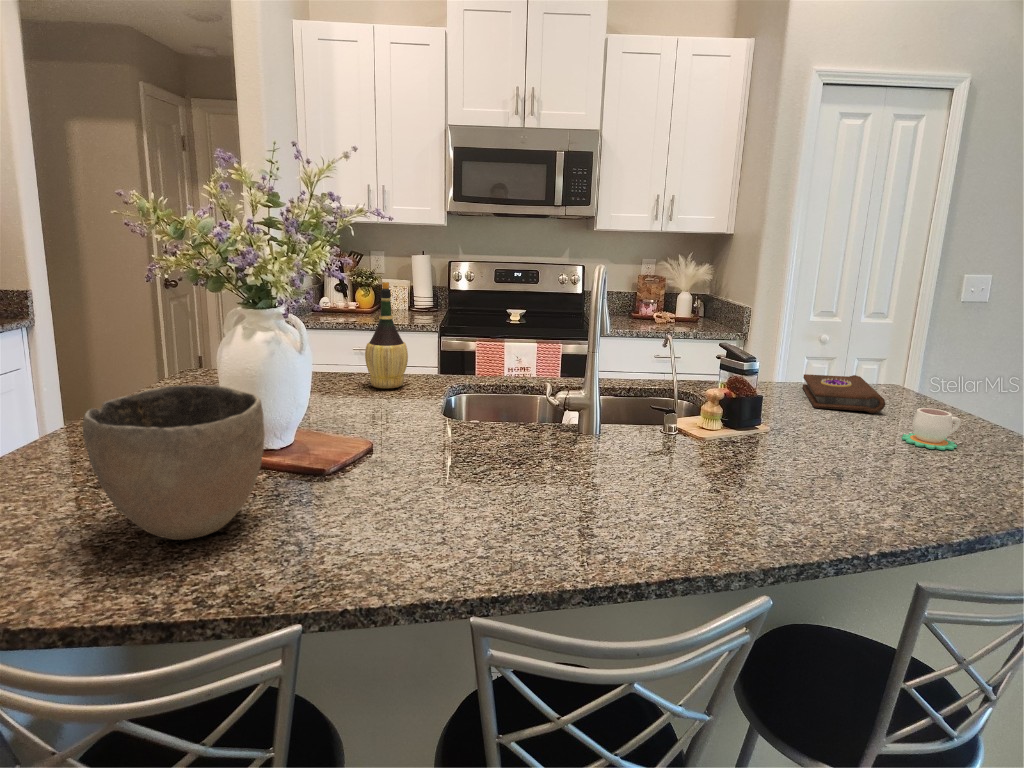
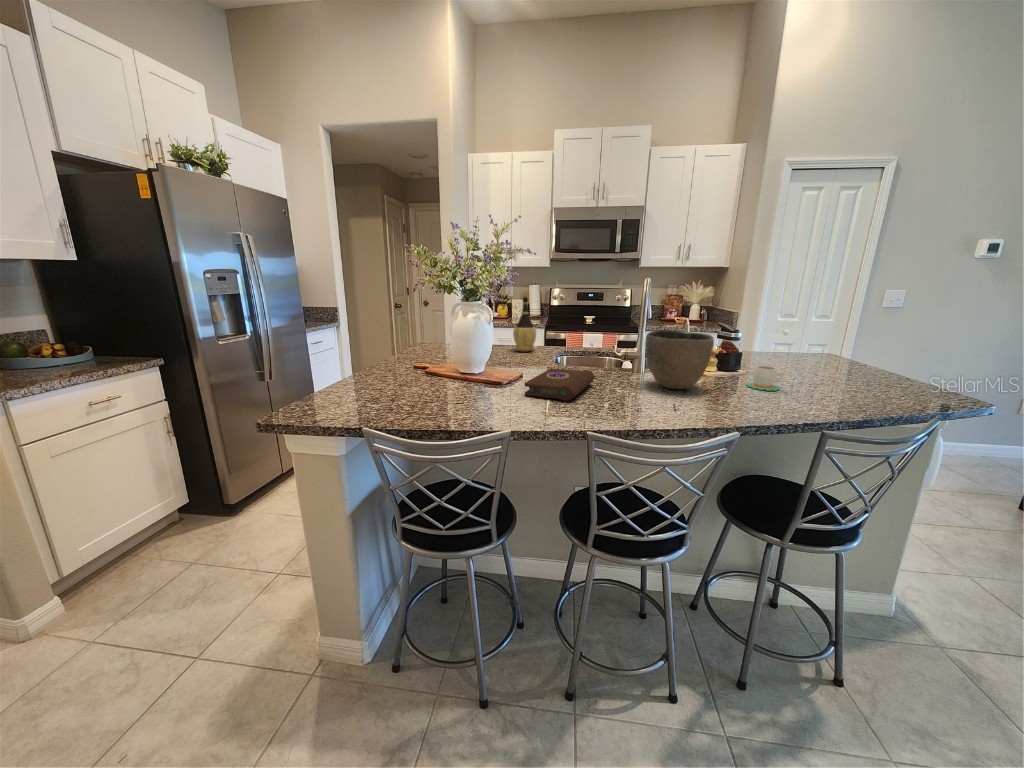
book: present [802,374,885,413] -> present [525,369,594,401]
bowl: present [82,385,265,540] -> present [645,330,714,389]
mug: present [902,408,961,450] -> present [746,366,784,391]

